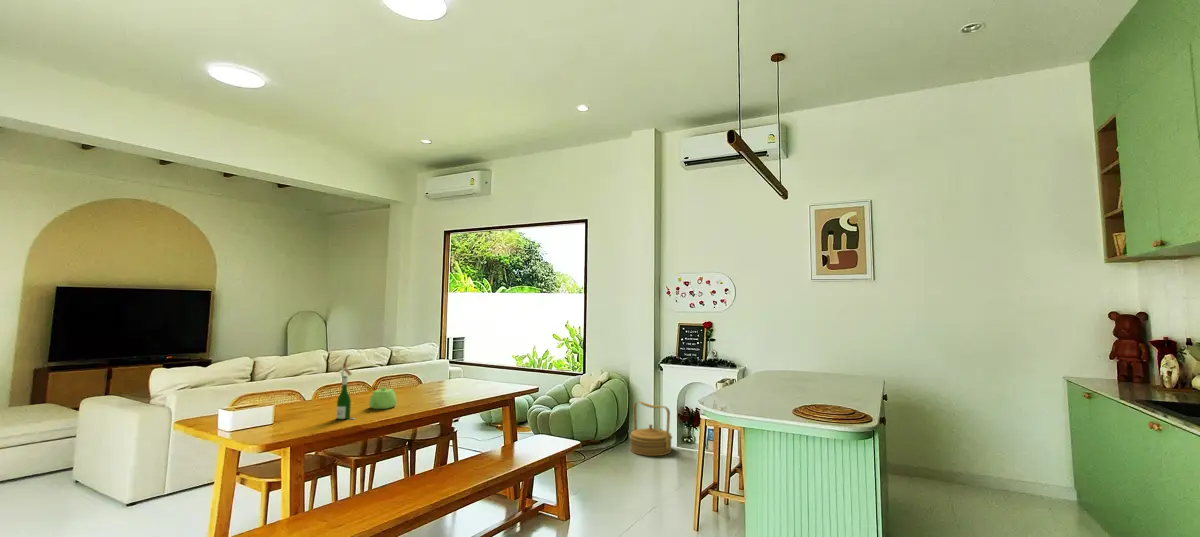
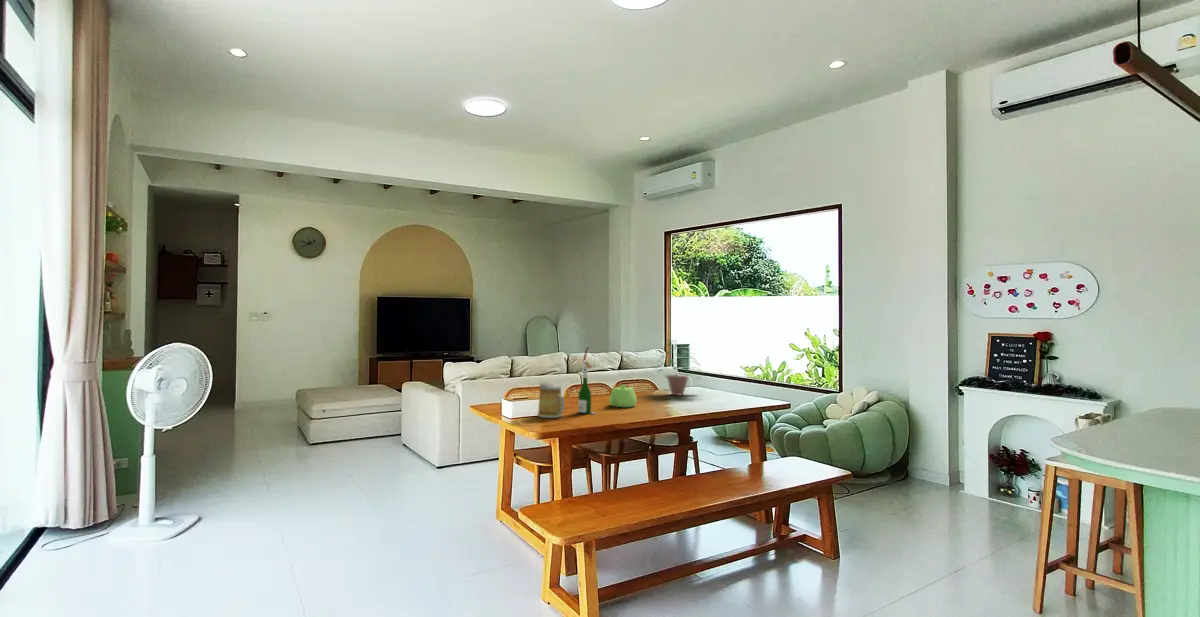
potted plant: none [412,340,462,391] -> present [659,343,698,395]
mug: none [291,392,323,429] -> present [538,382,565,418]
woven basket: present [630,401,672,456] -> none [915,430,980,503]

